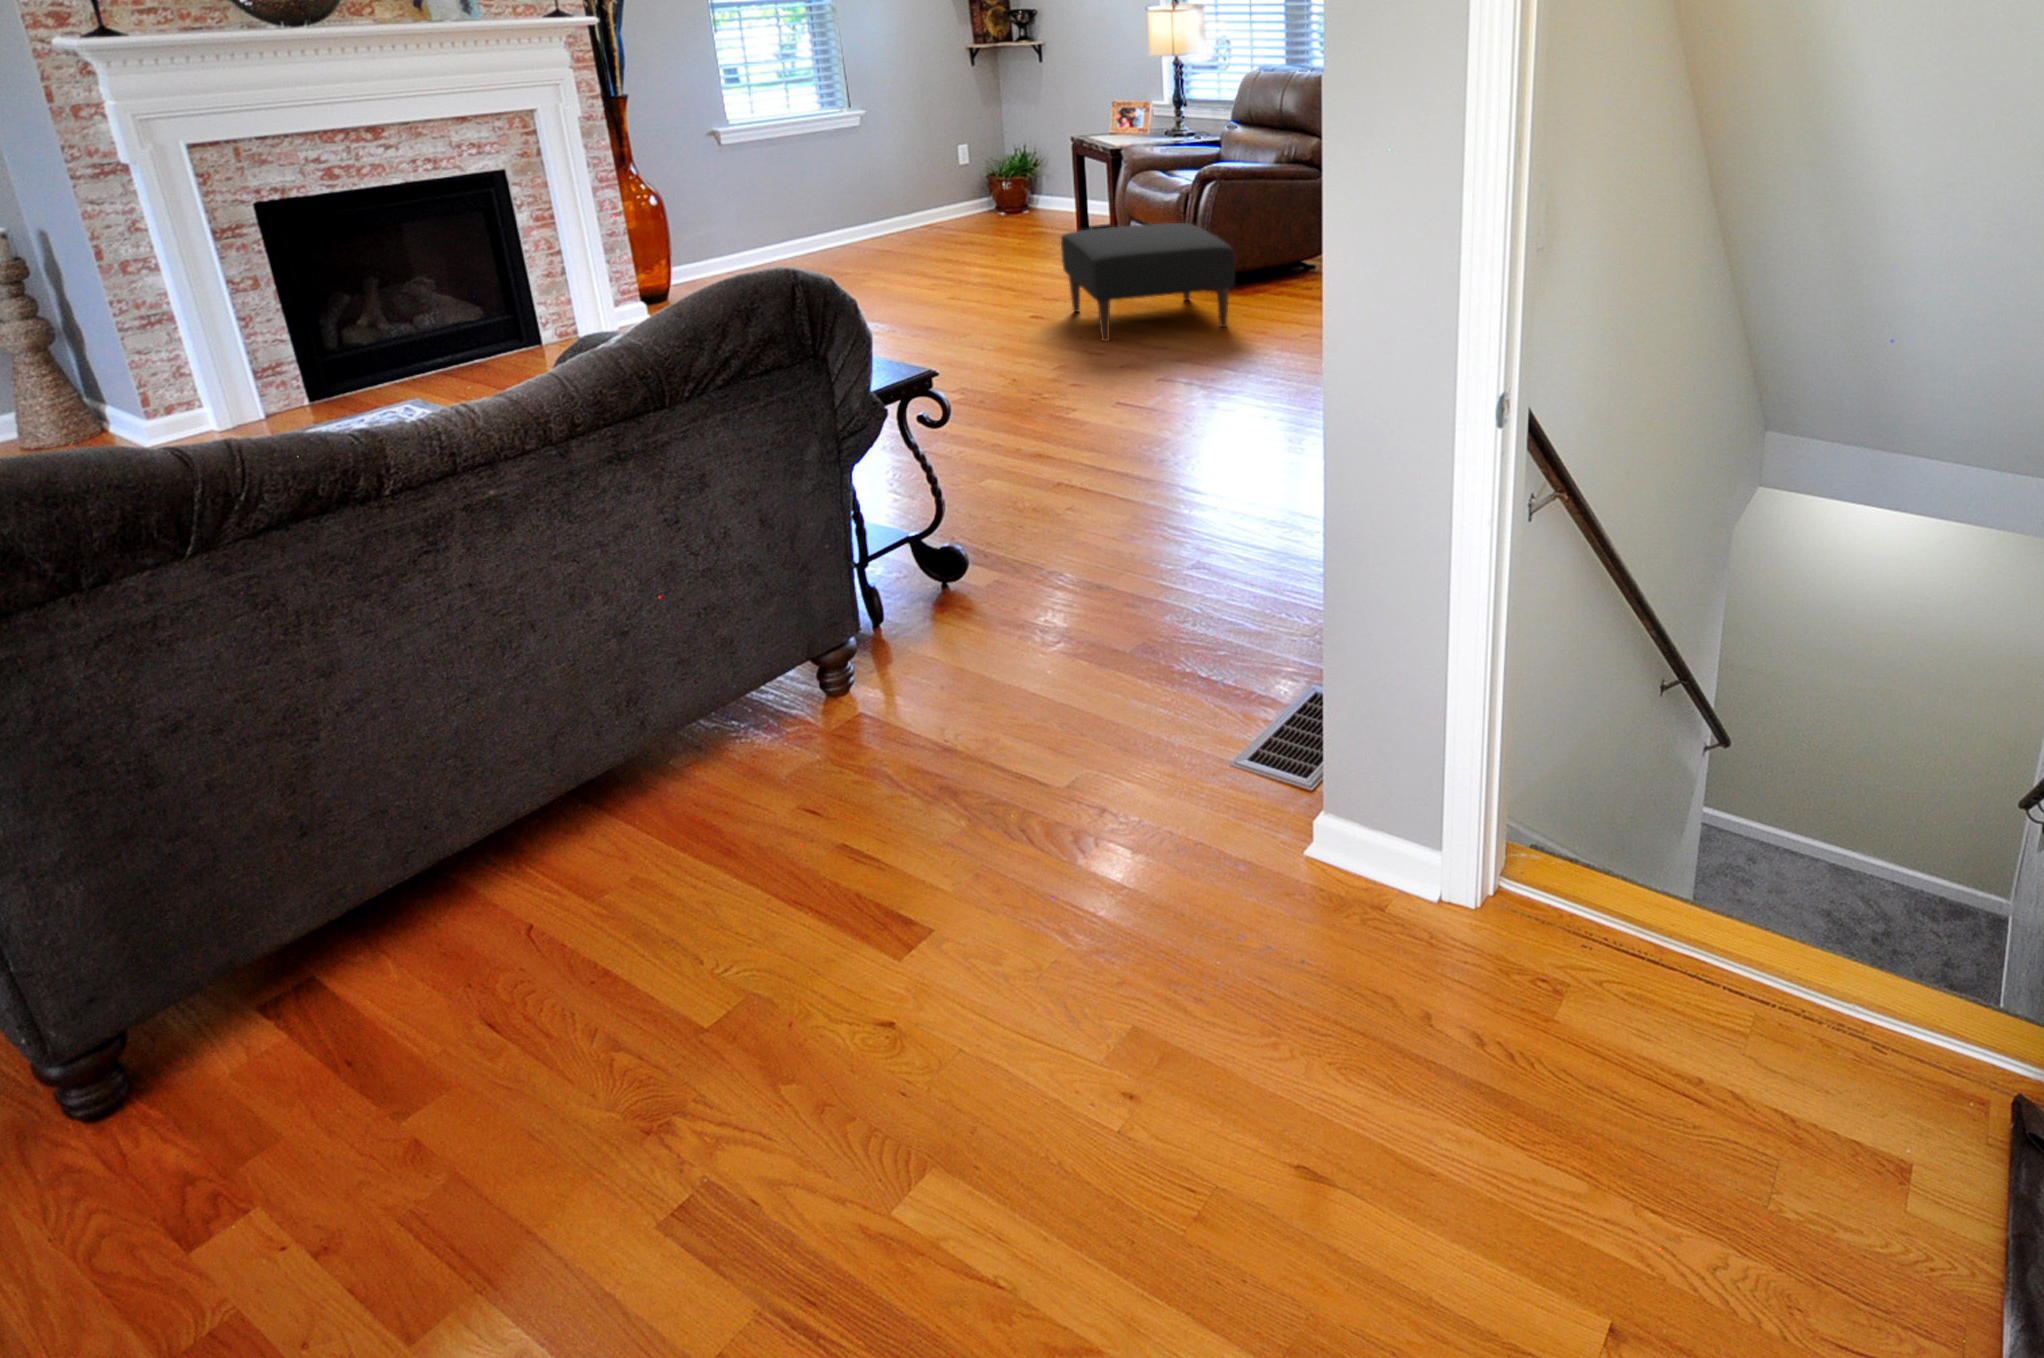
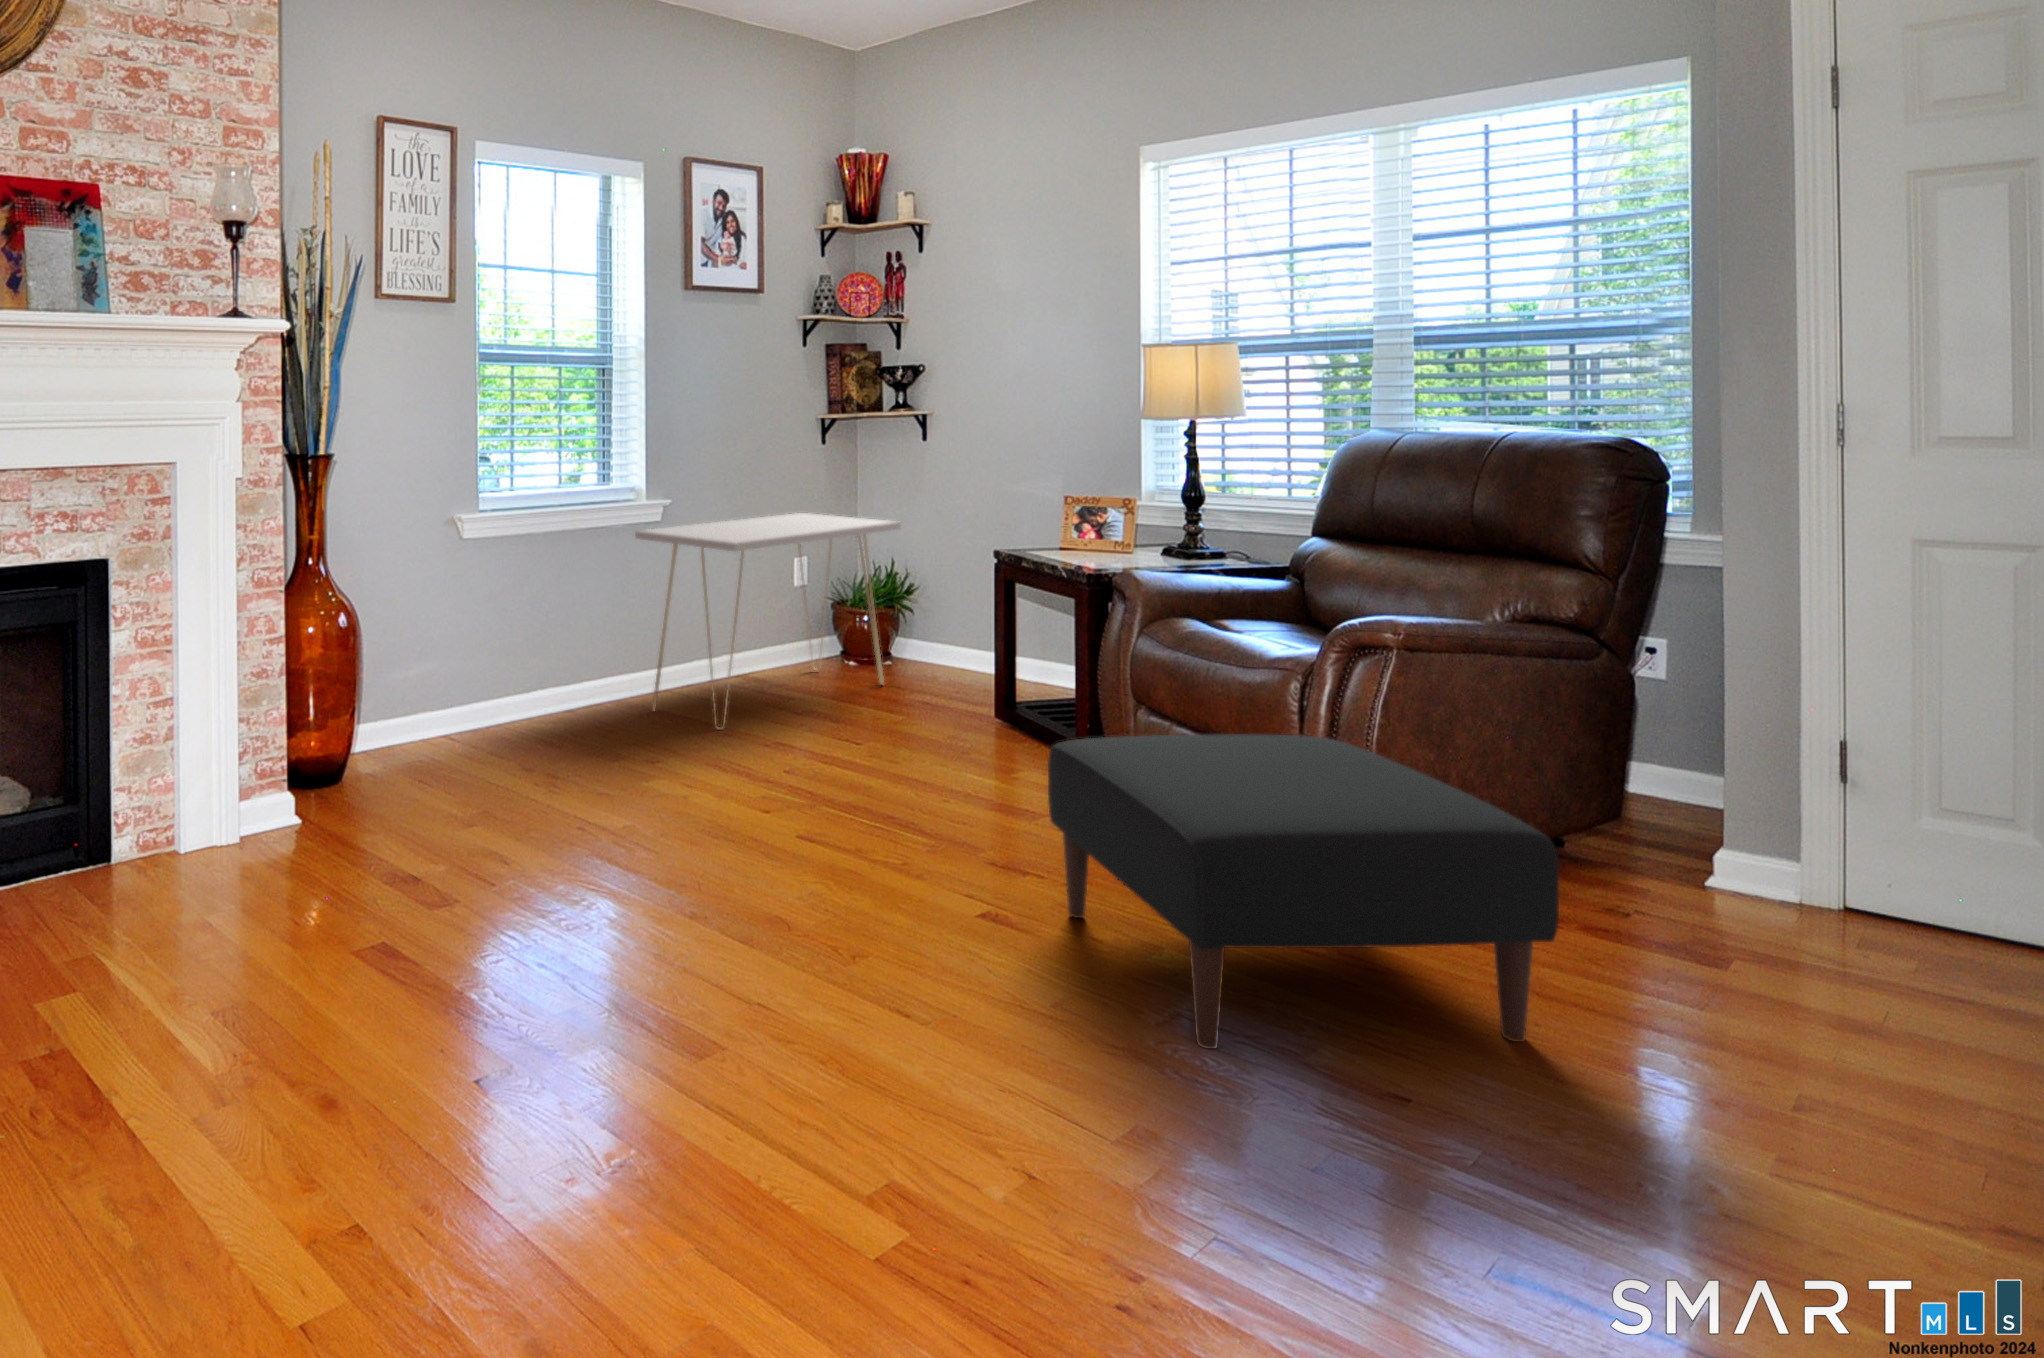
console table: none [840,117,1024,258] -> present [635,513,901,730]

